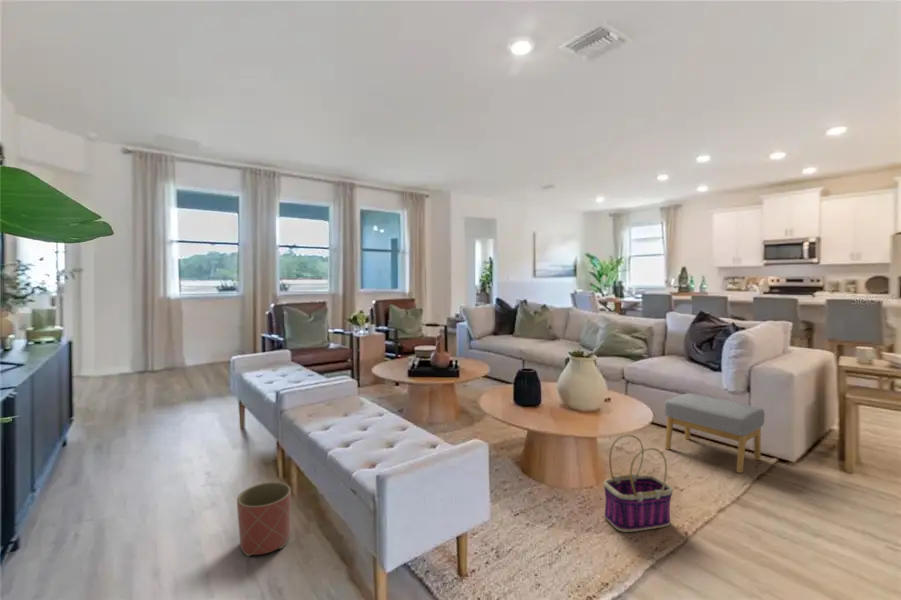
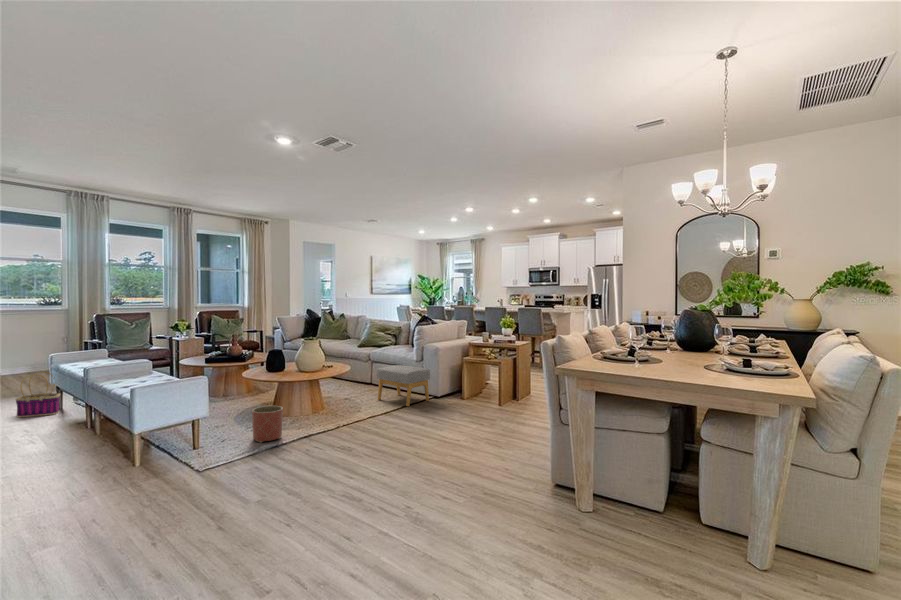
basket: present [604,434,673,532] -> present [16,372,60,418]
planter: present [237,482,291,556] -> present [252,406,283,443]

